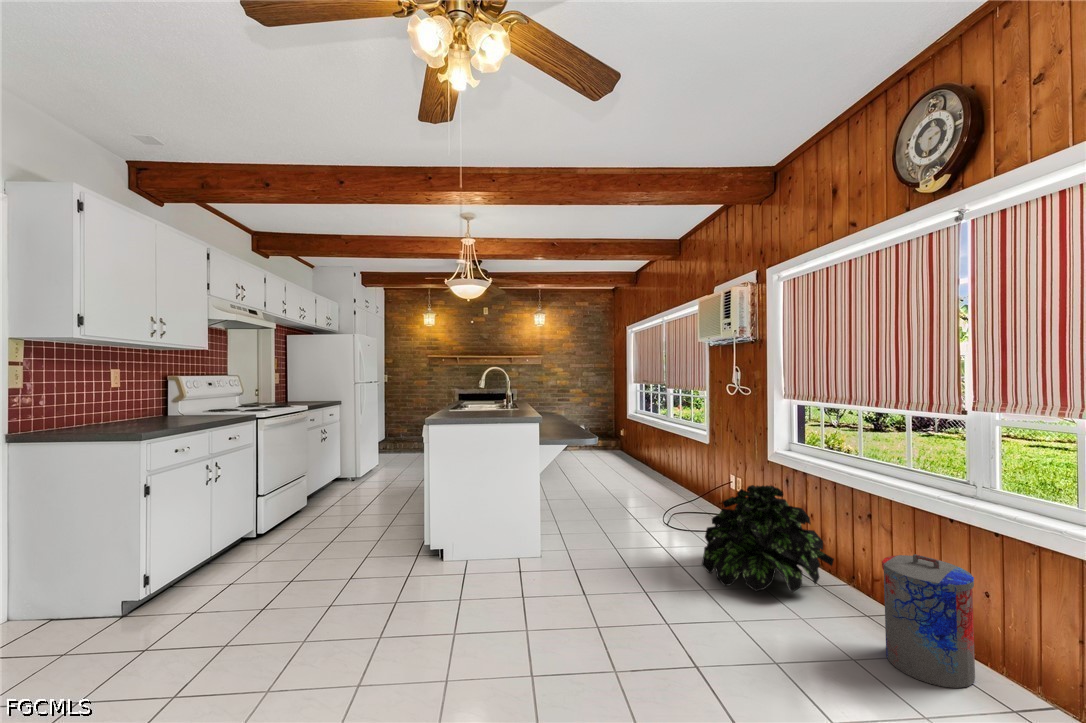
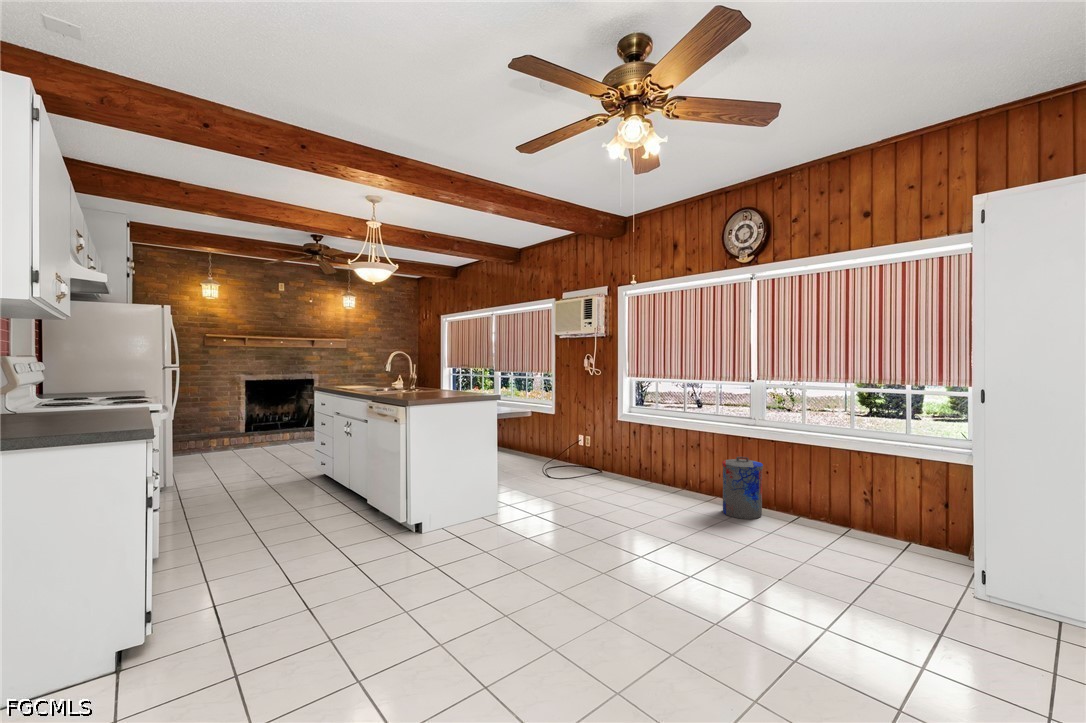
potted plant: present [702,485,834,592] -> none [598,433,676,501]

